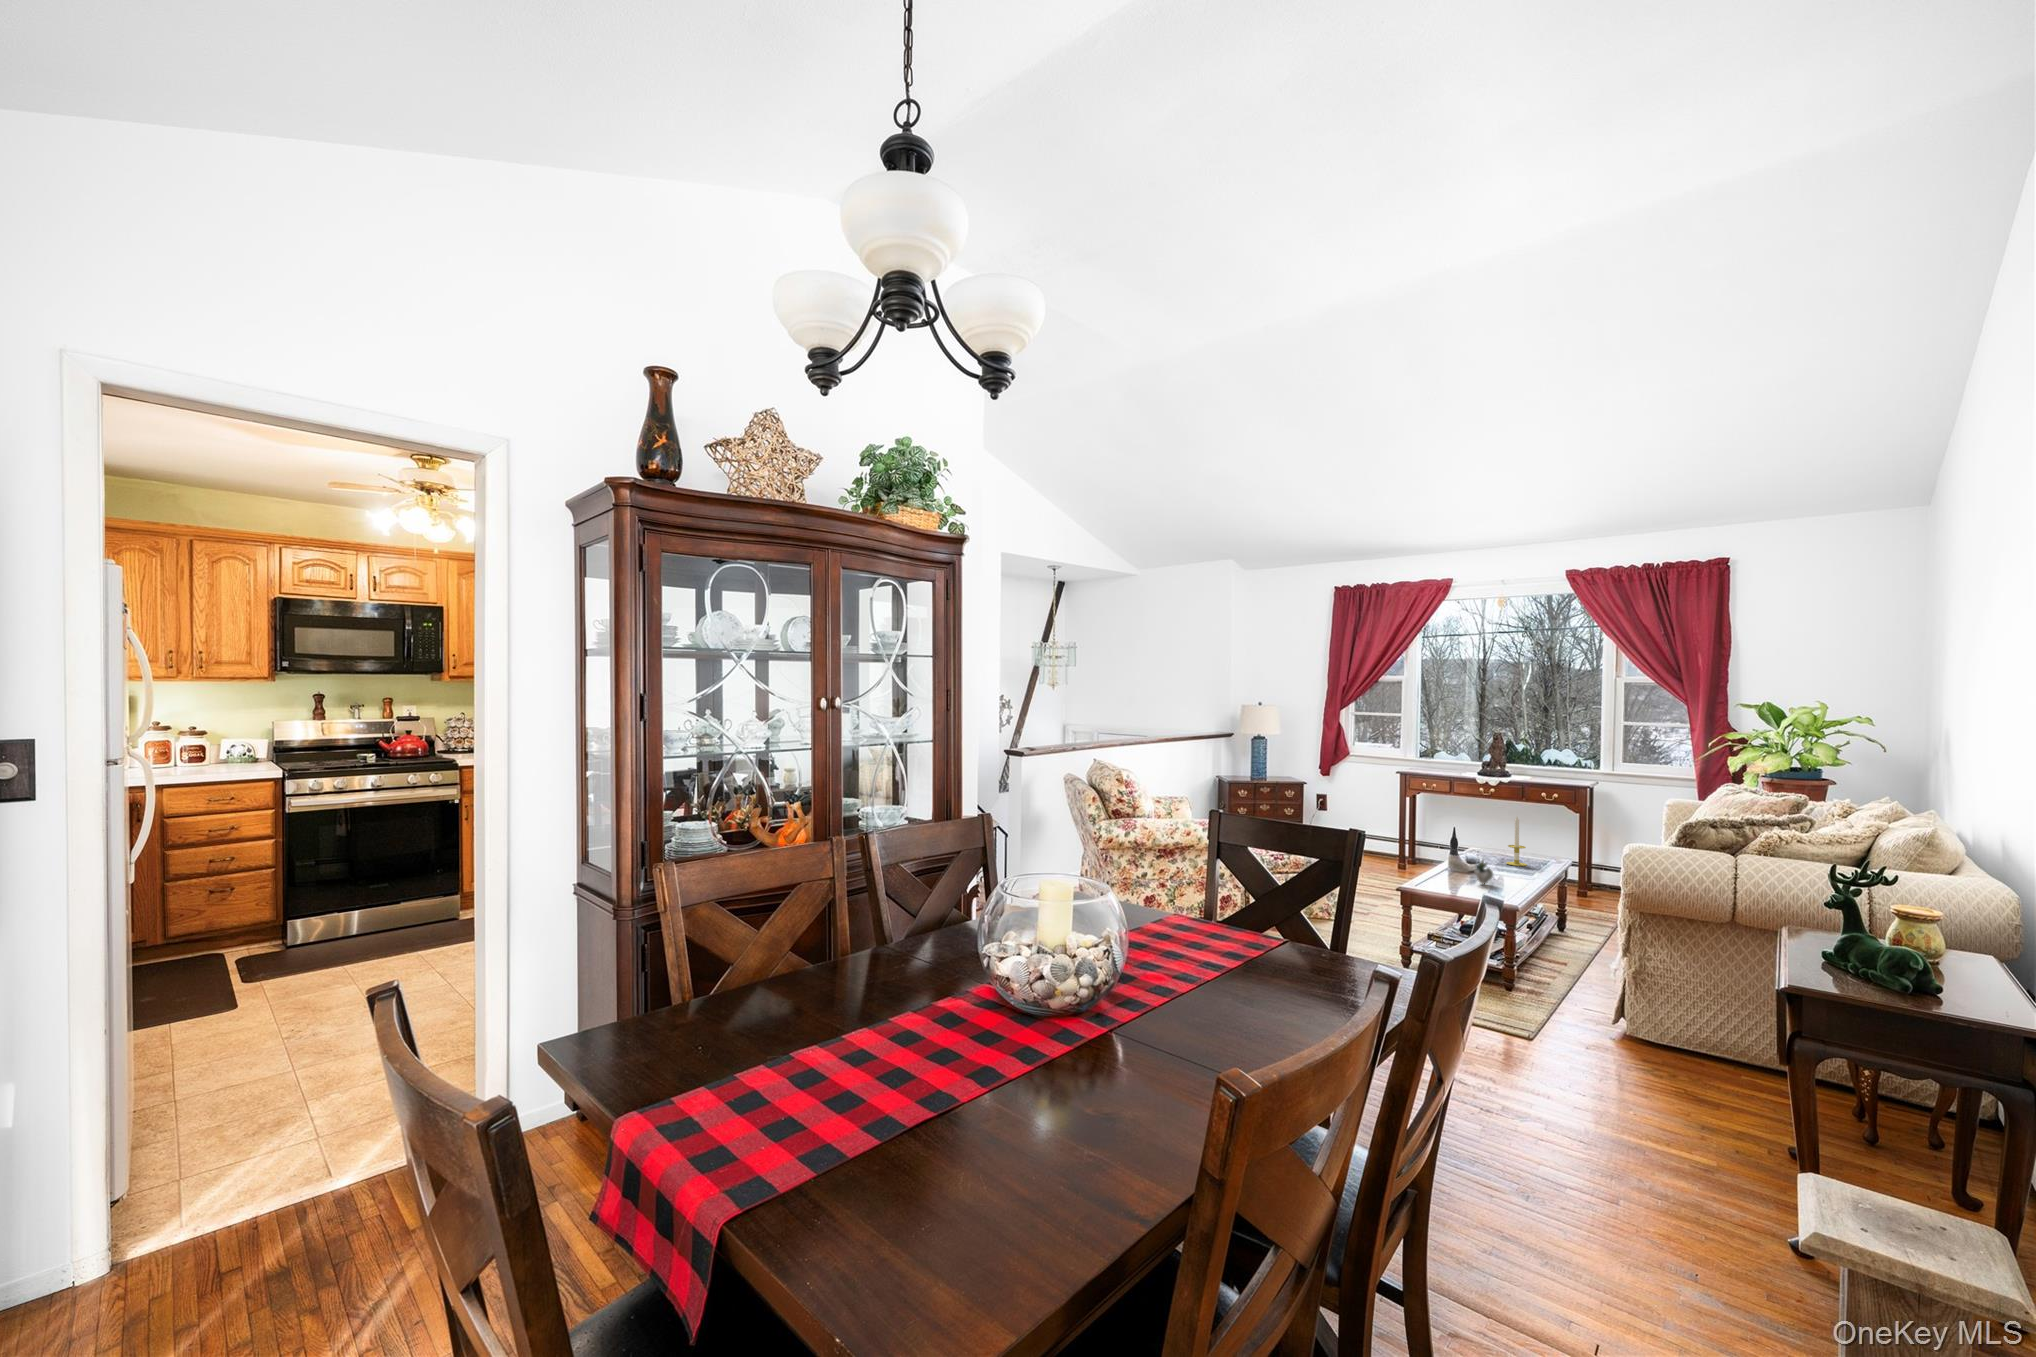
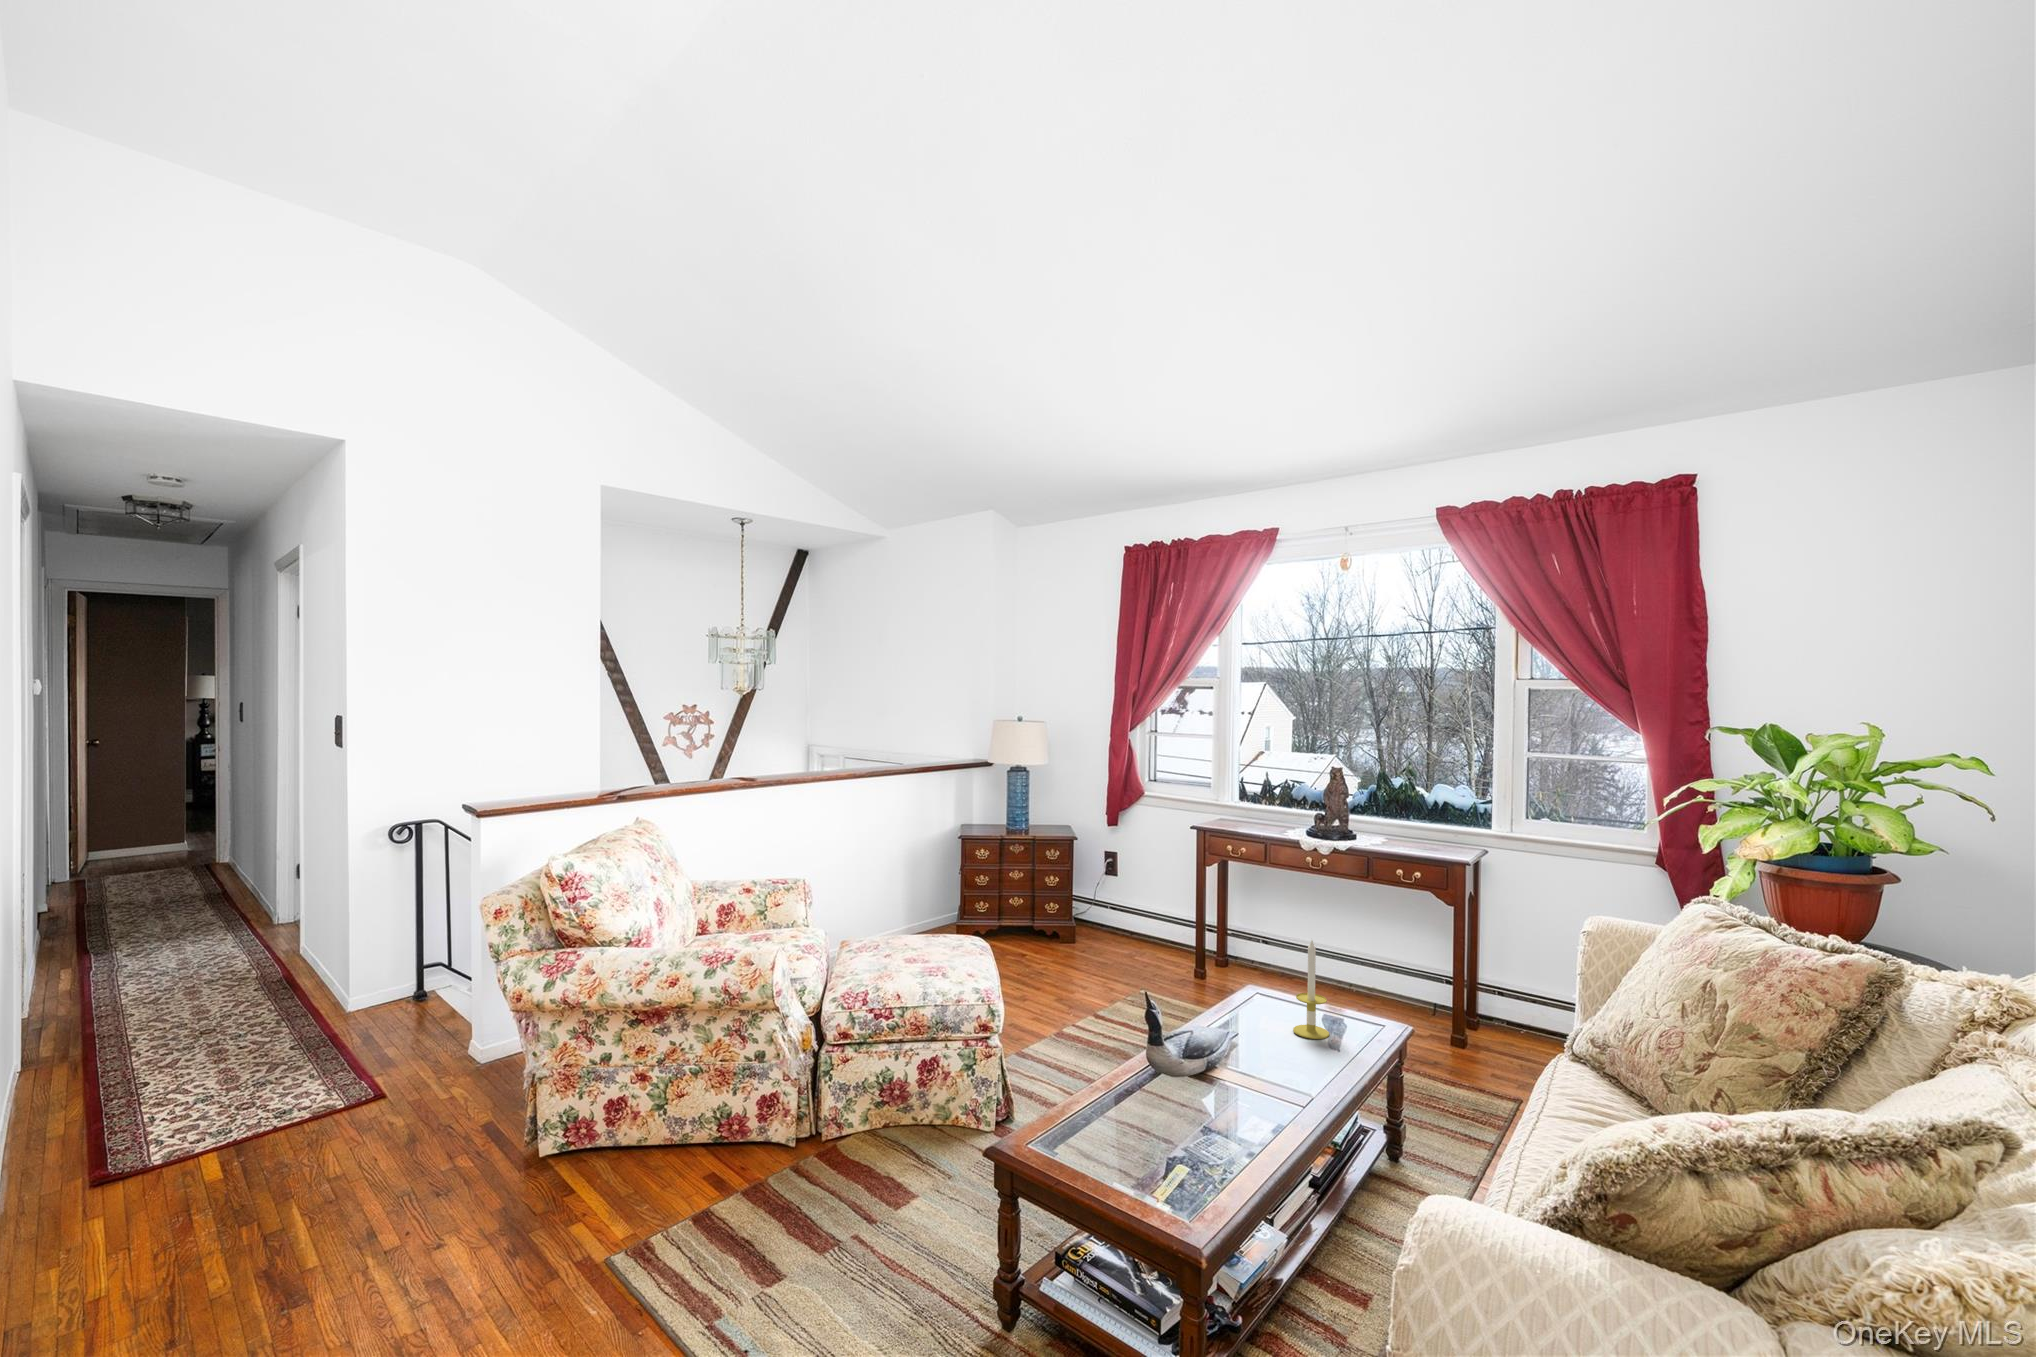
succulent plant: present [1474,861,1493,884] -> none [1185,1061,1231,1116]

